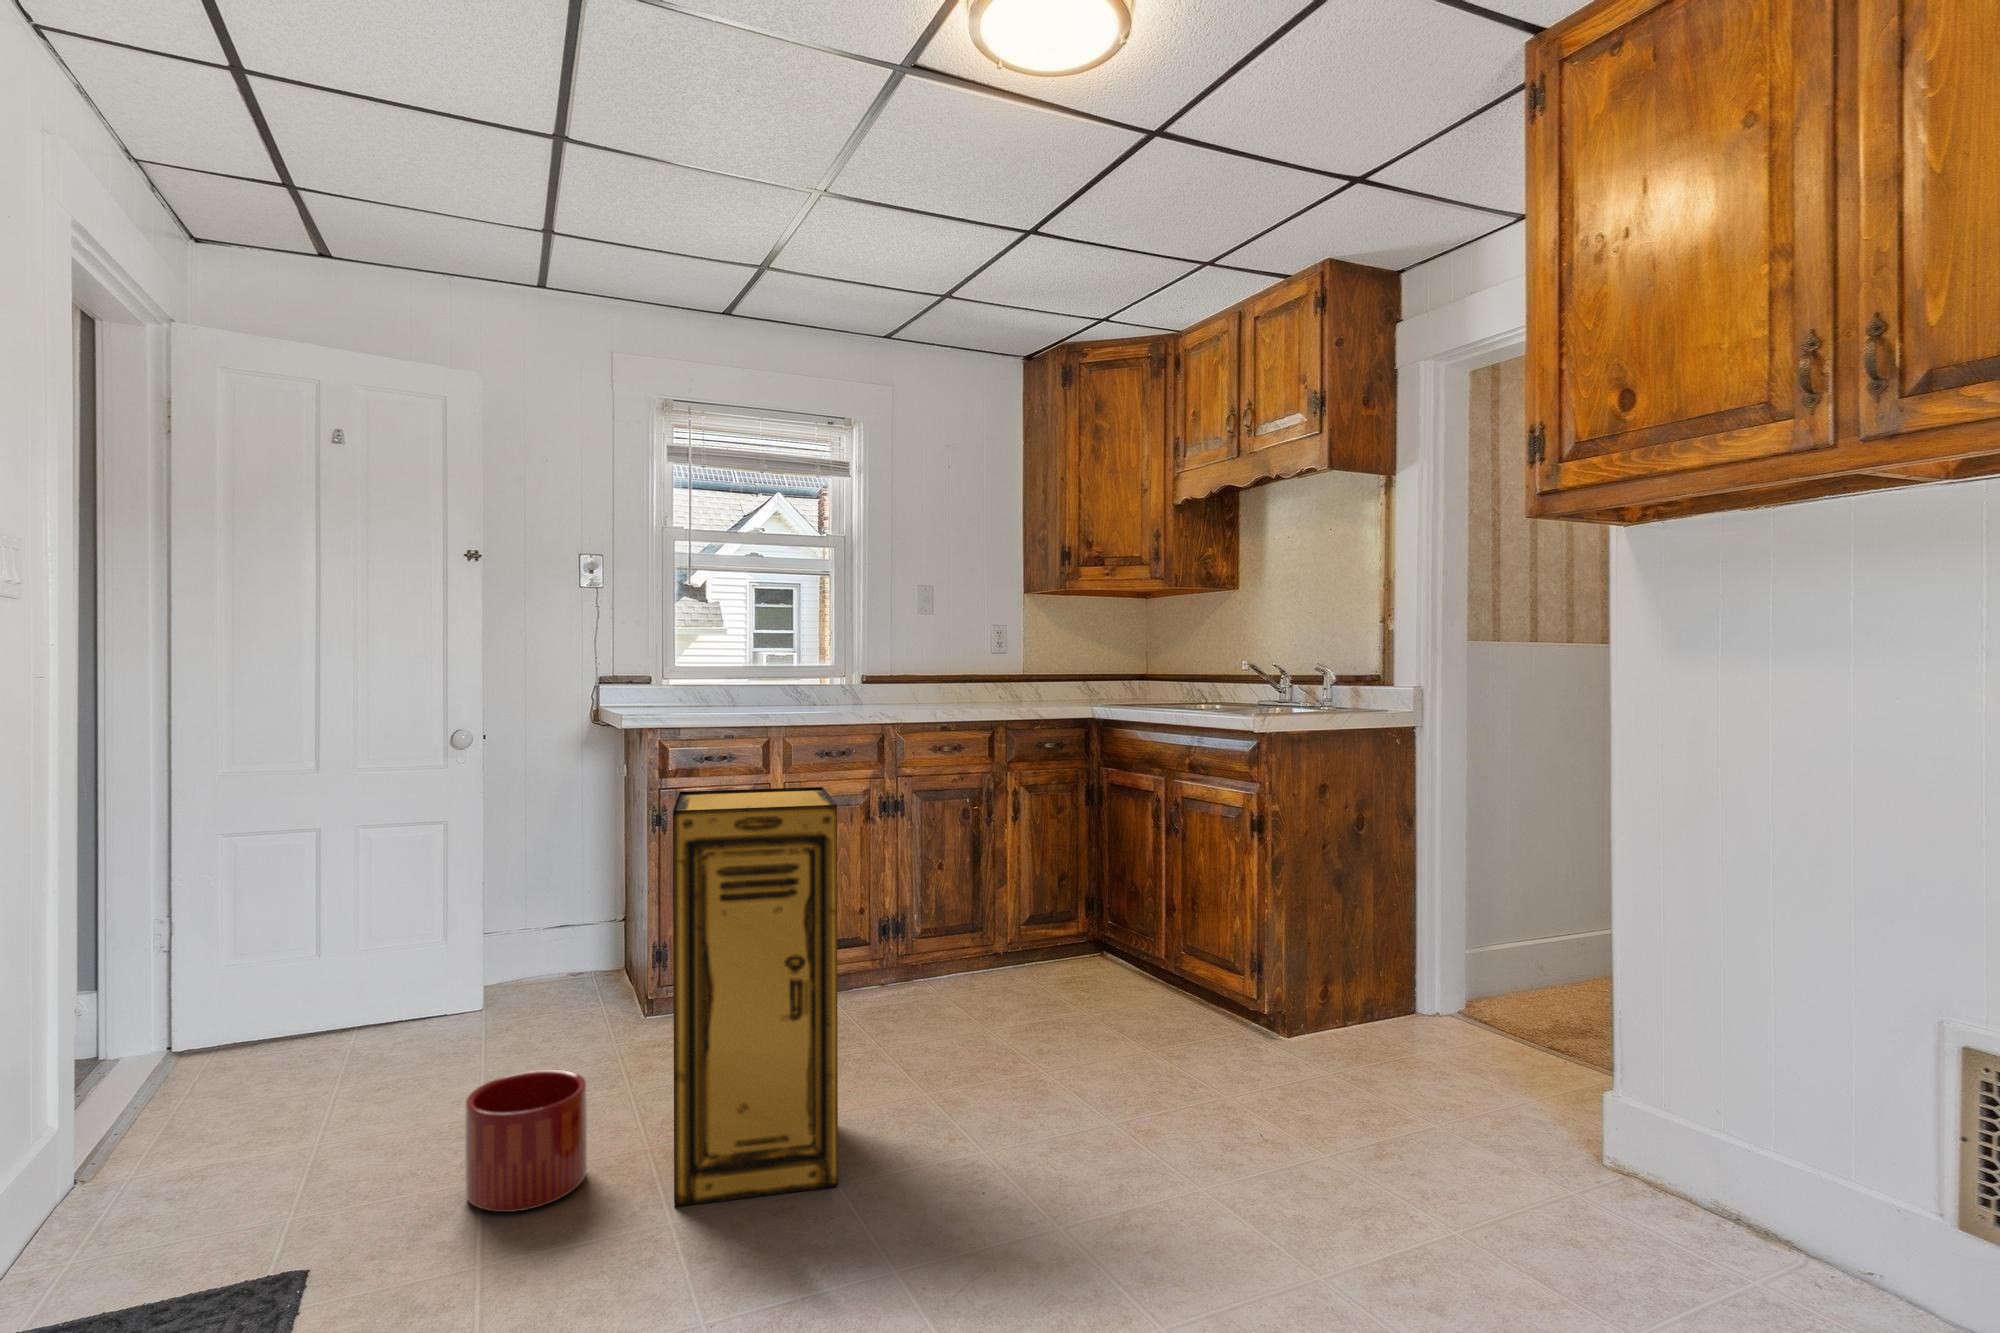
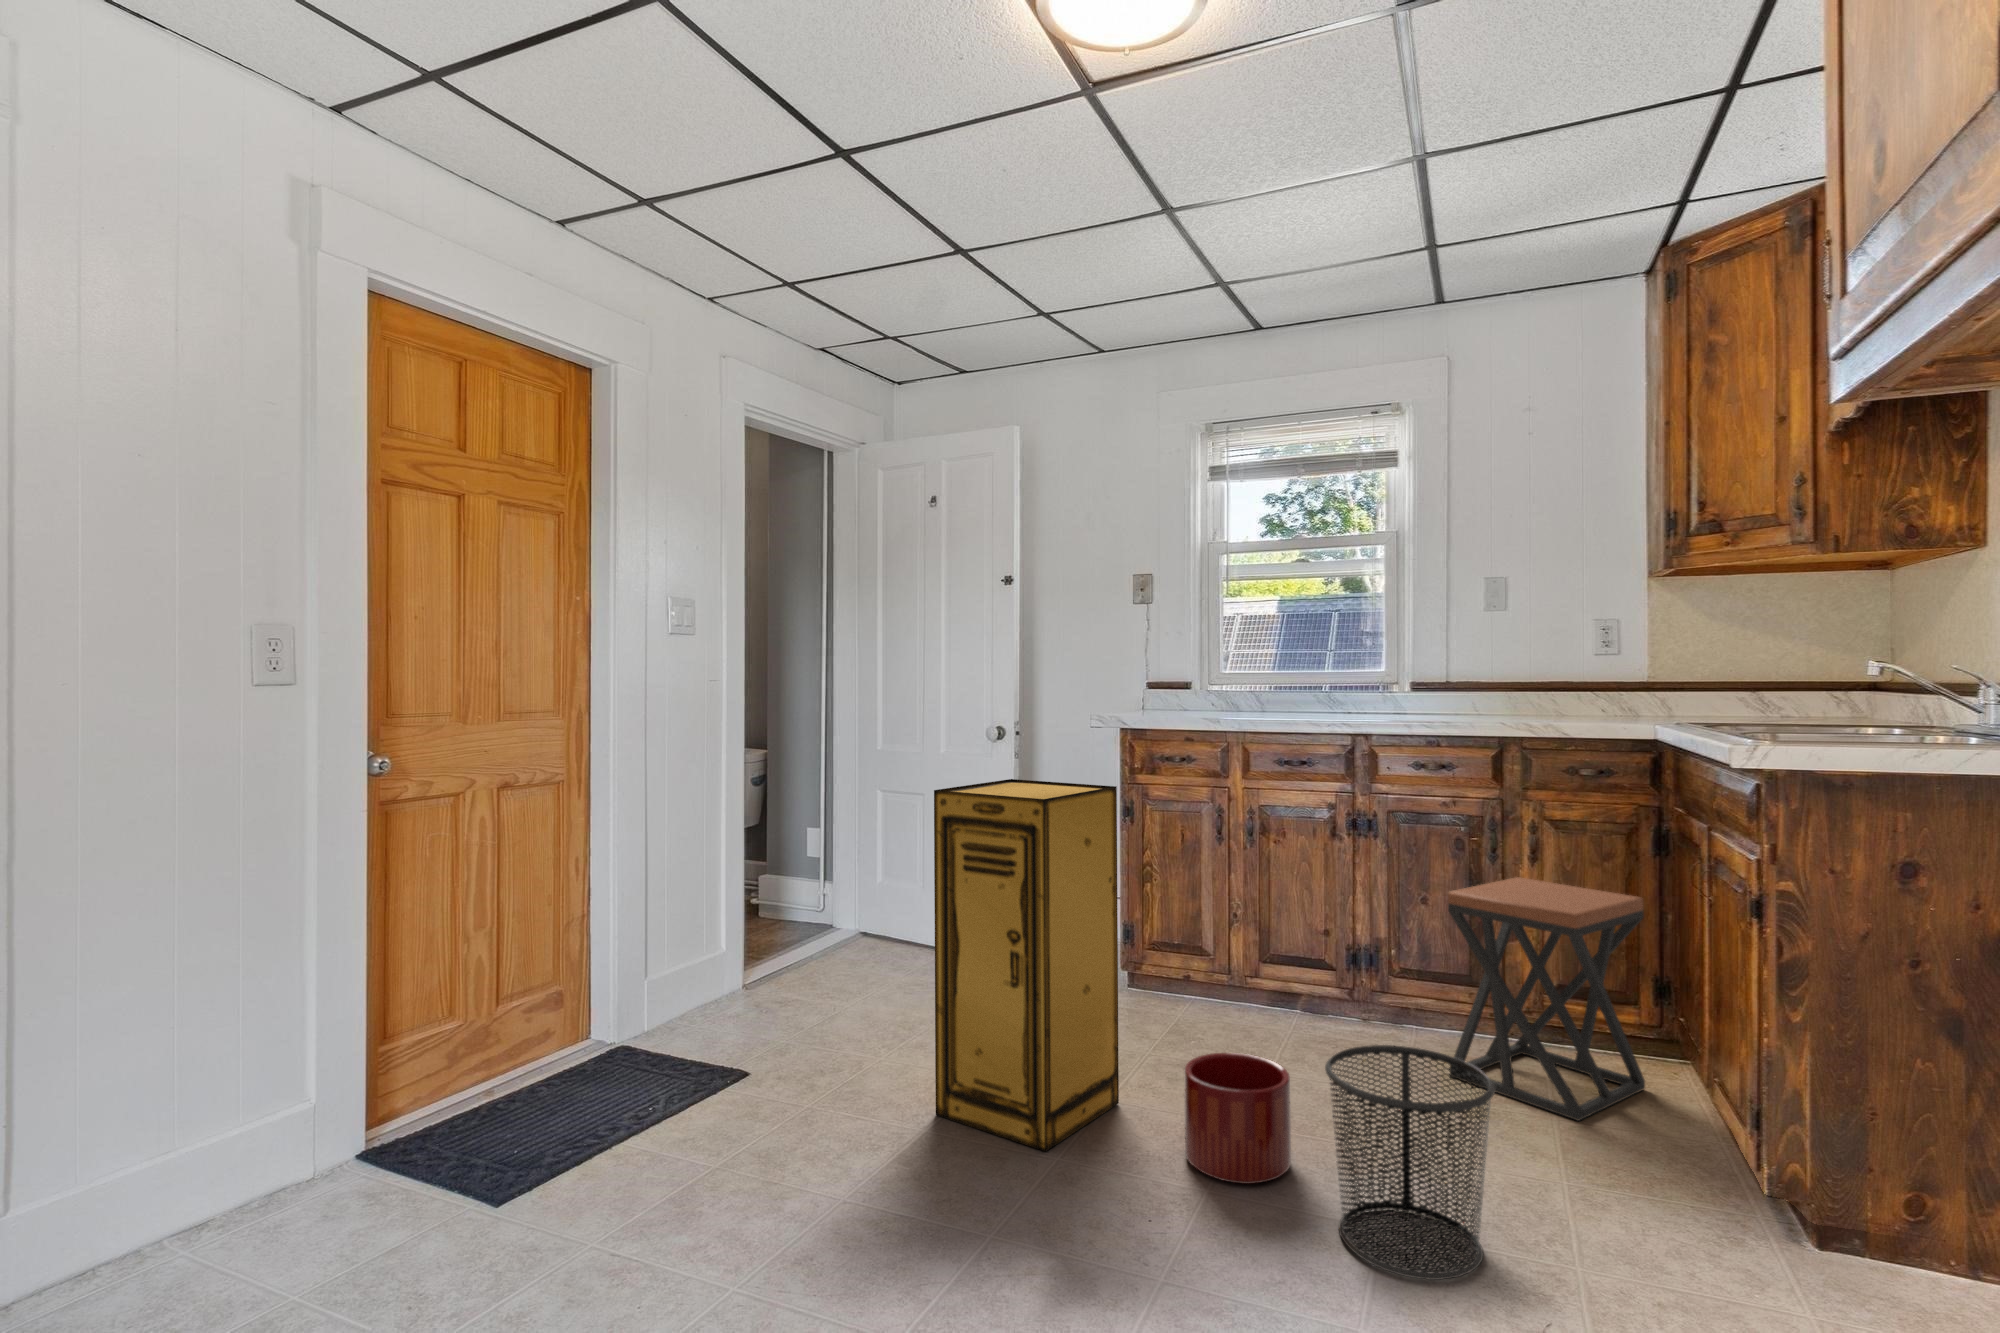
stool: none [1001,834,1108,1010] -> present [1448,877,1645,1121]
waste bin: none [1090,970,1218,1147] -> present [1325,1045,1495,1280]
planter: present [465,1070,587,1212] -> present [1185,1053,1291,1184]

